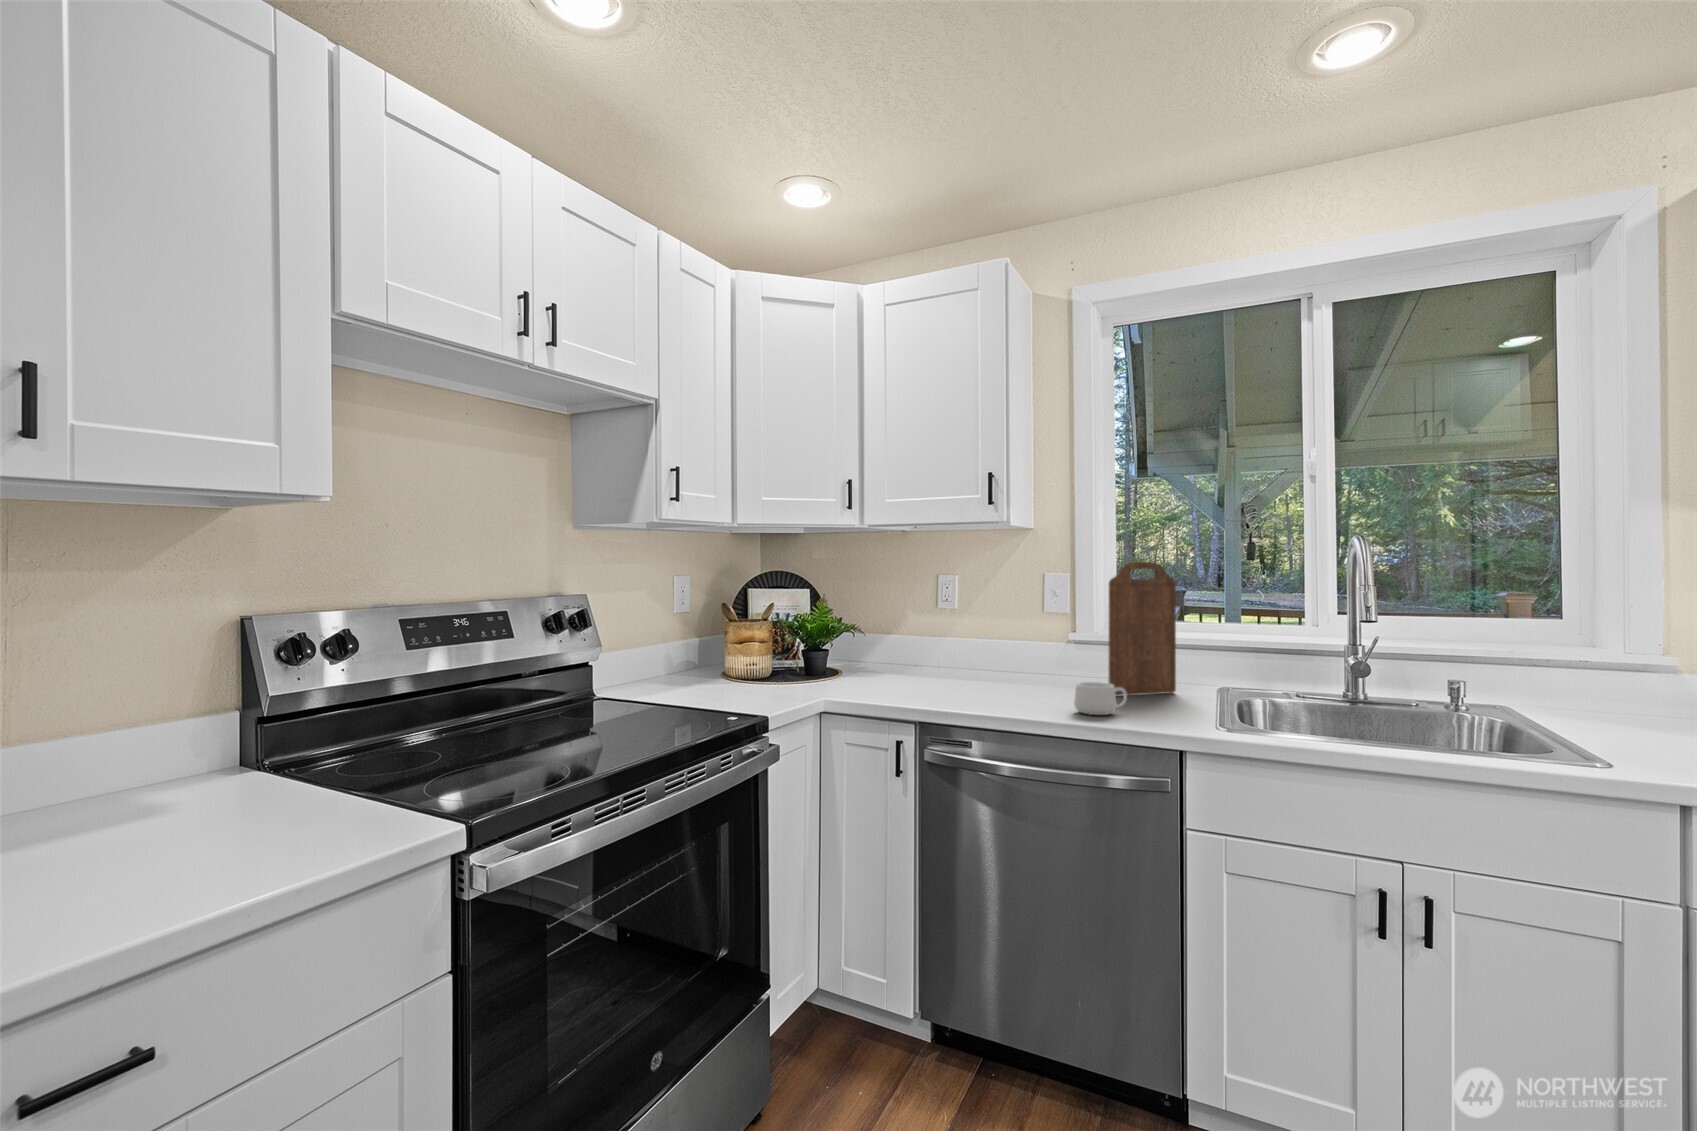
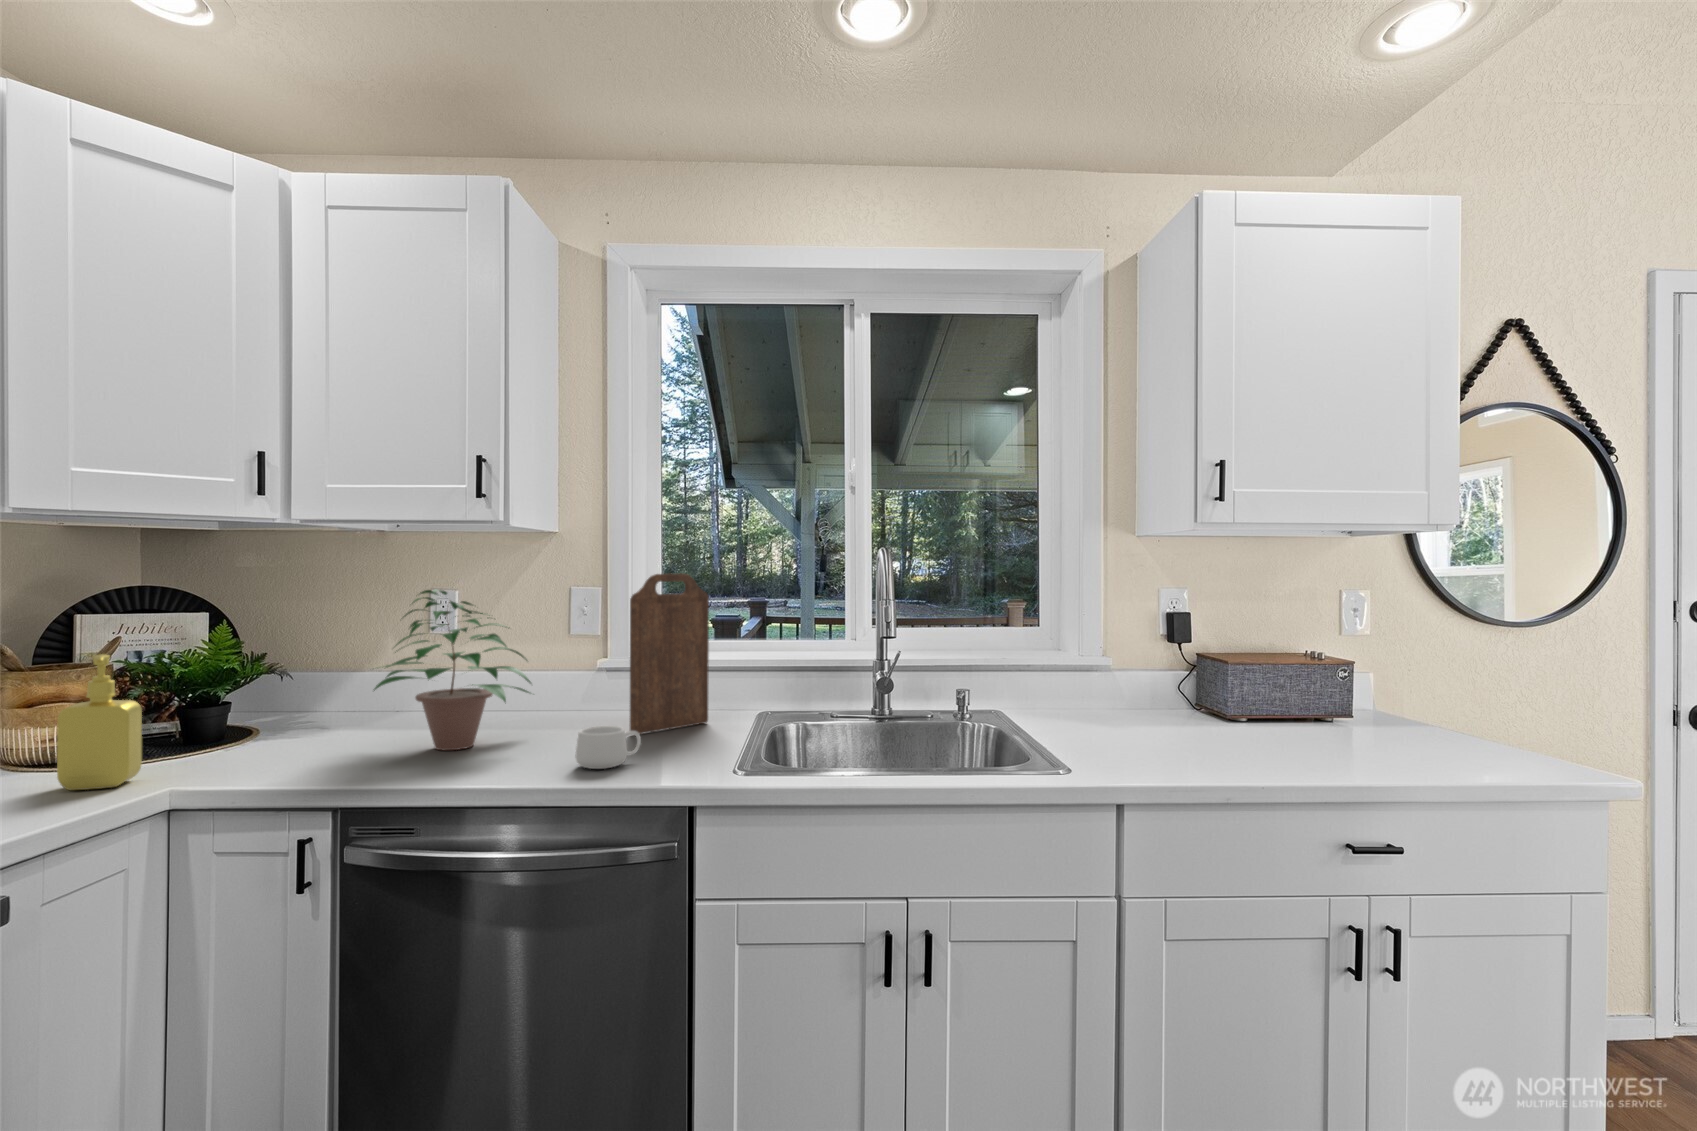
potted plant: none [918,572,1033,694] -> present [374,589,531,750]
soap dispenser: none [752,611,791,696] -> present [57,654,142,790]

